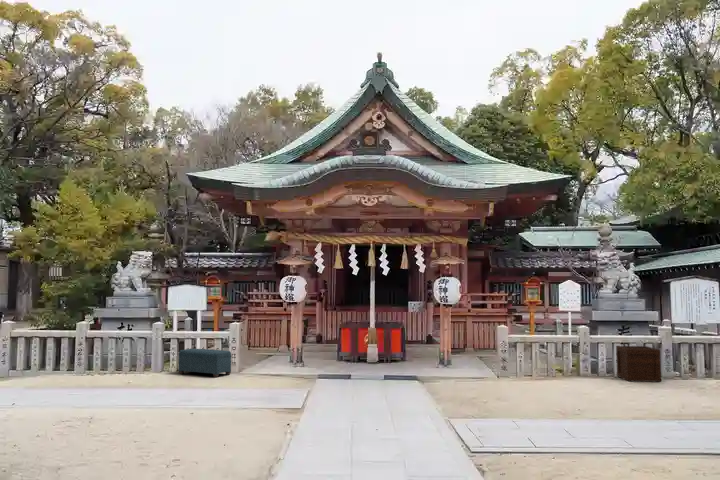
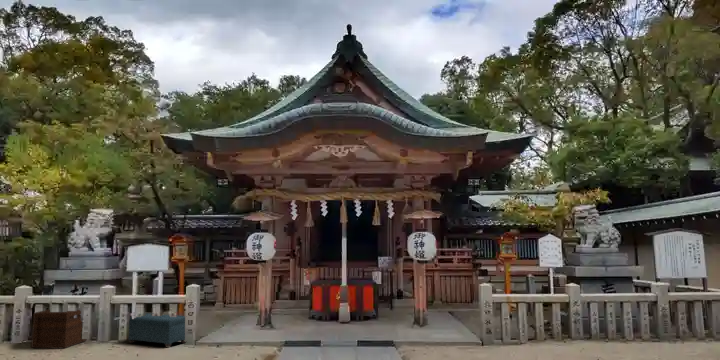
wooden crate: present [616,346,661,382] -> present [31,310,87,348]

